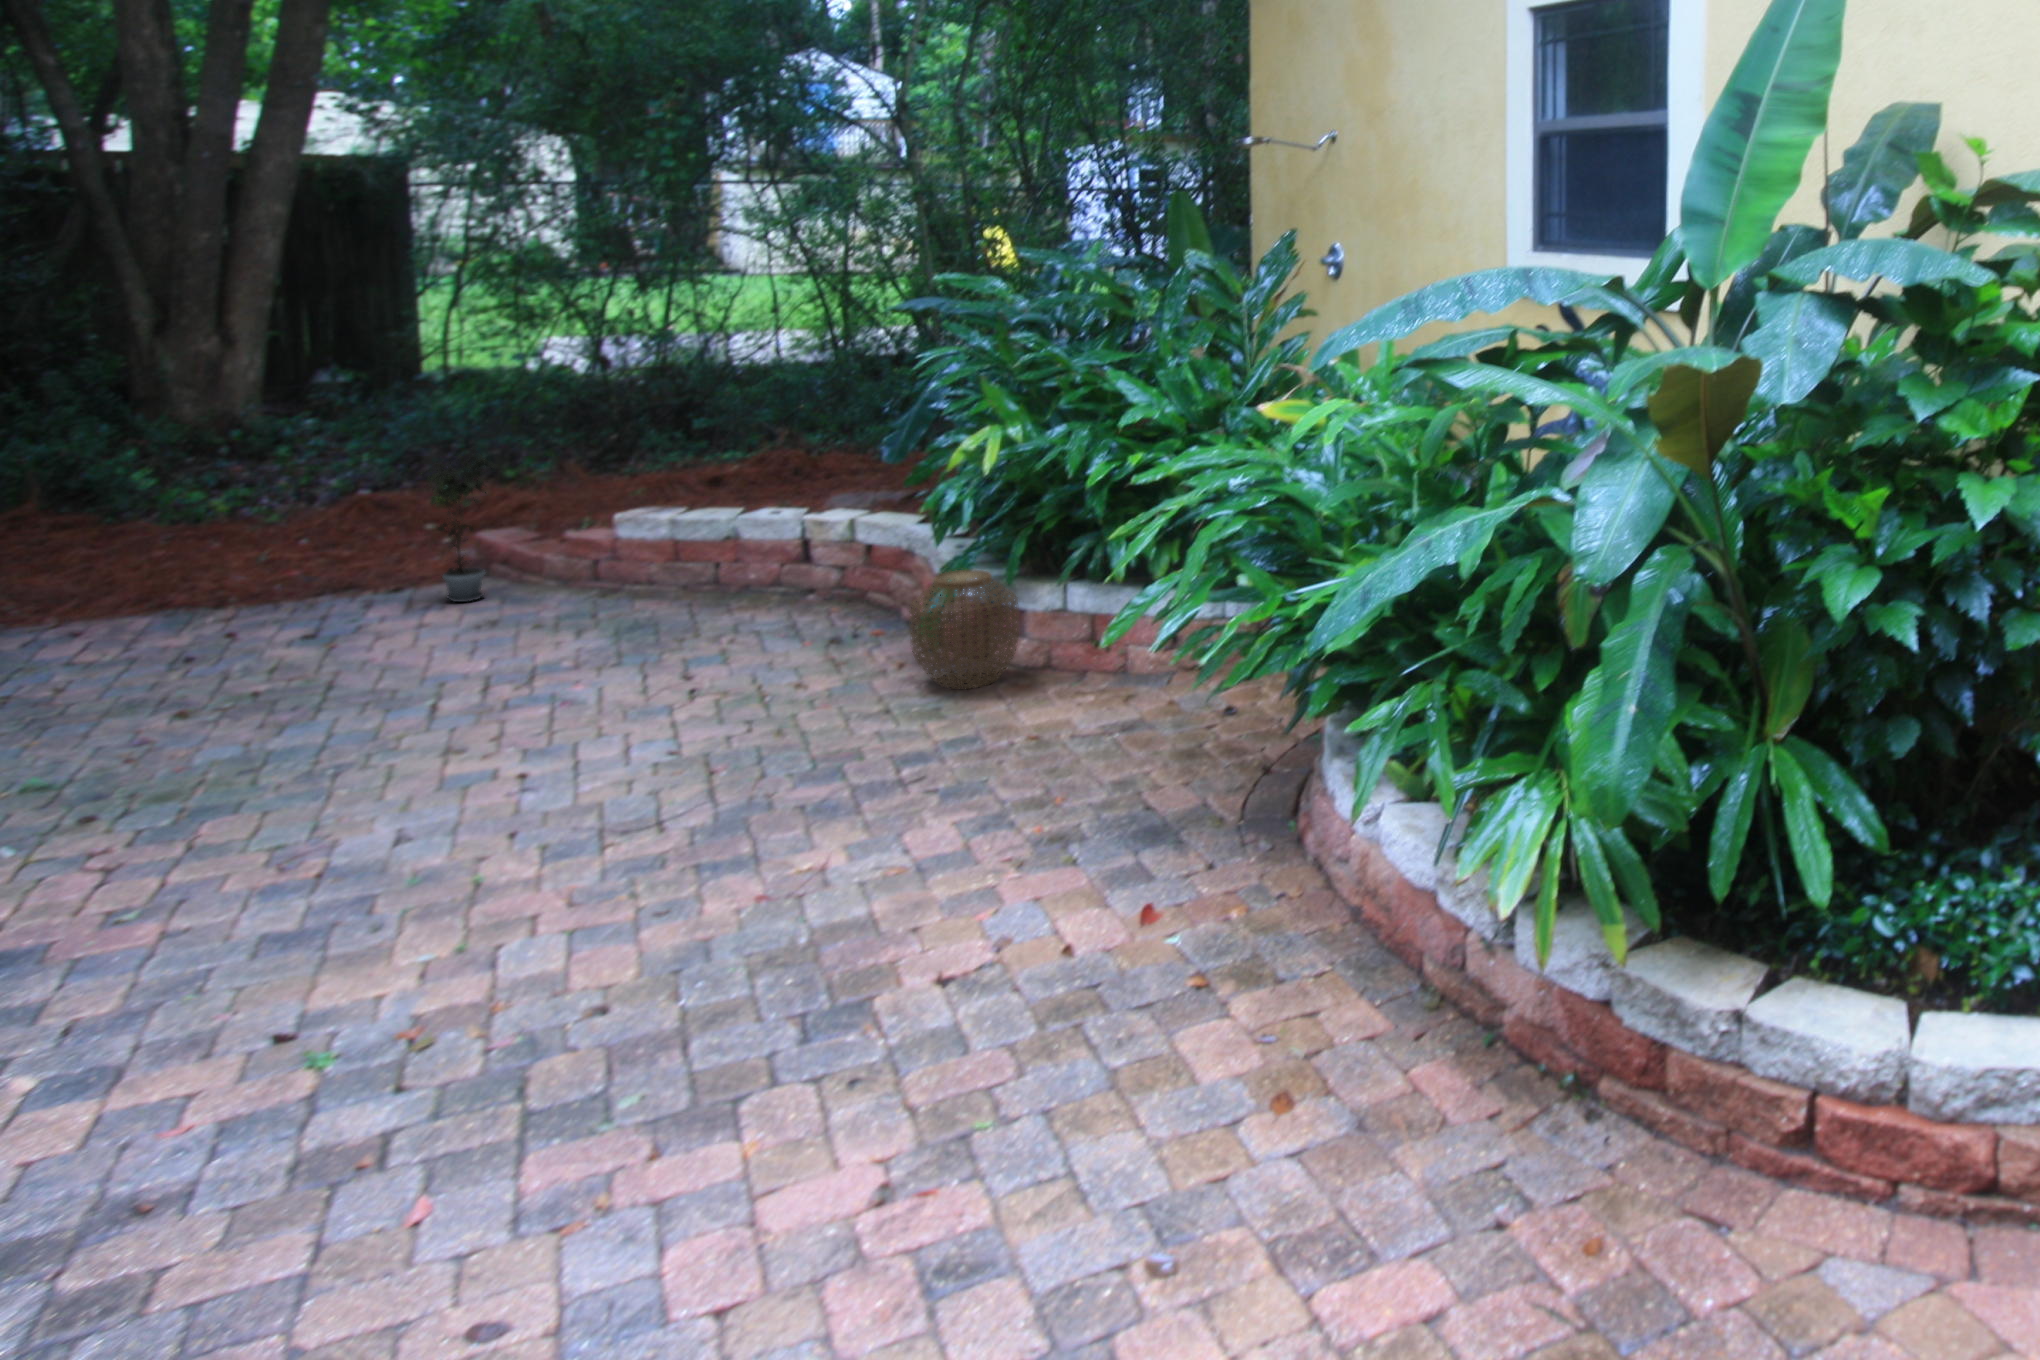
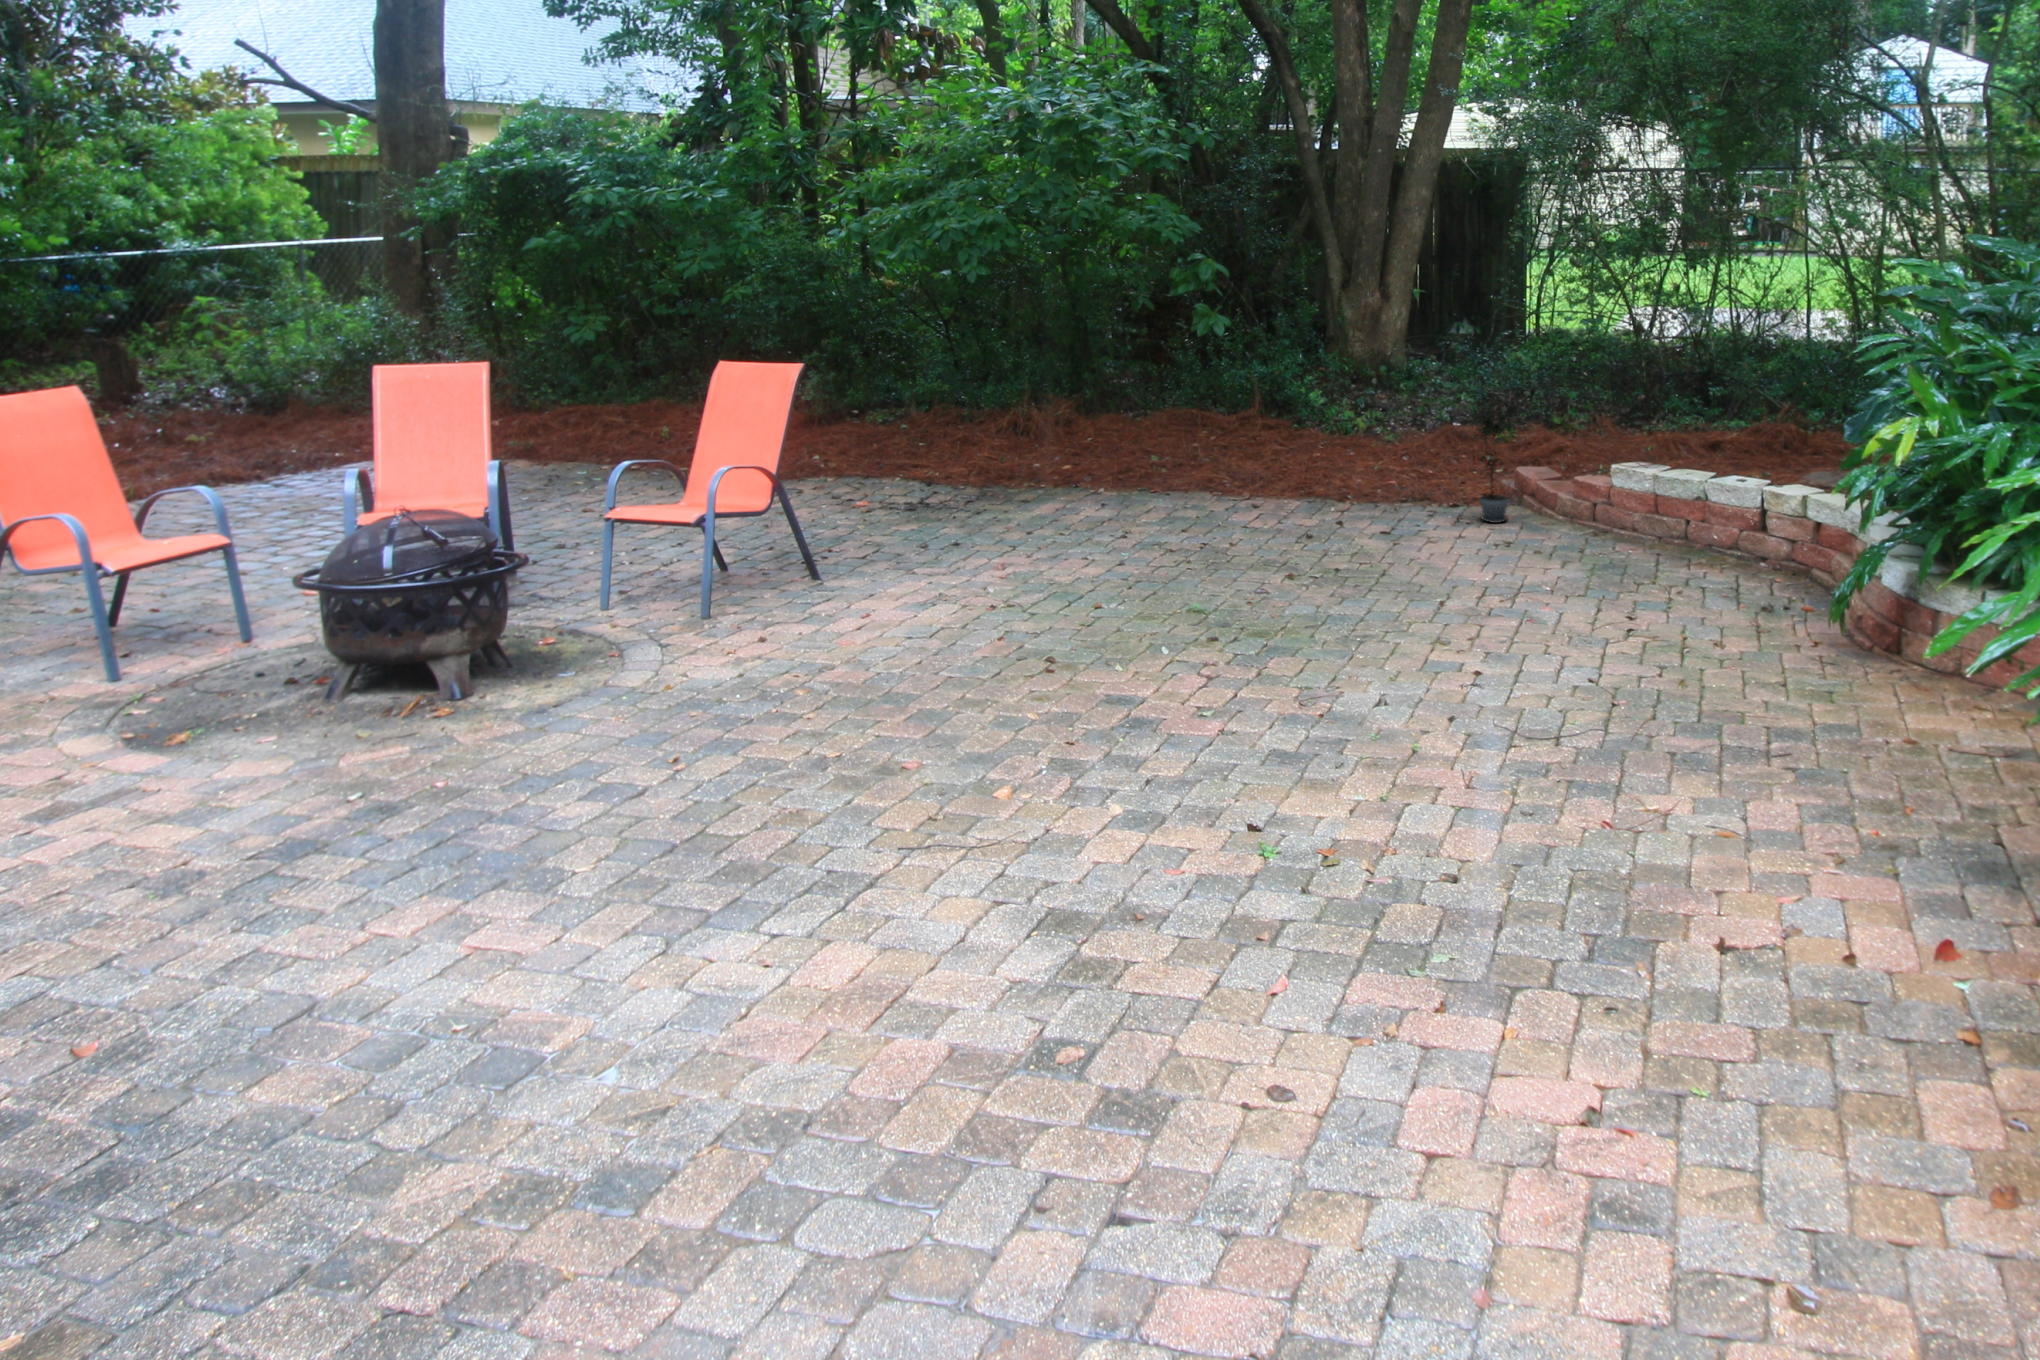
woven basket: present [909,570,1019,689] -> none [1814,559,1925,679]

